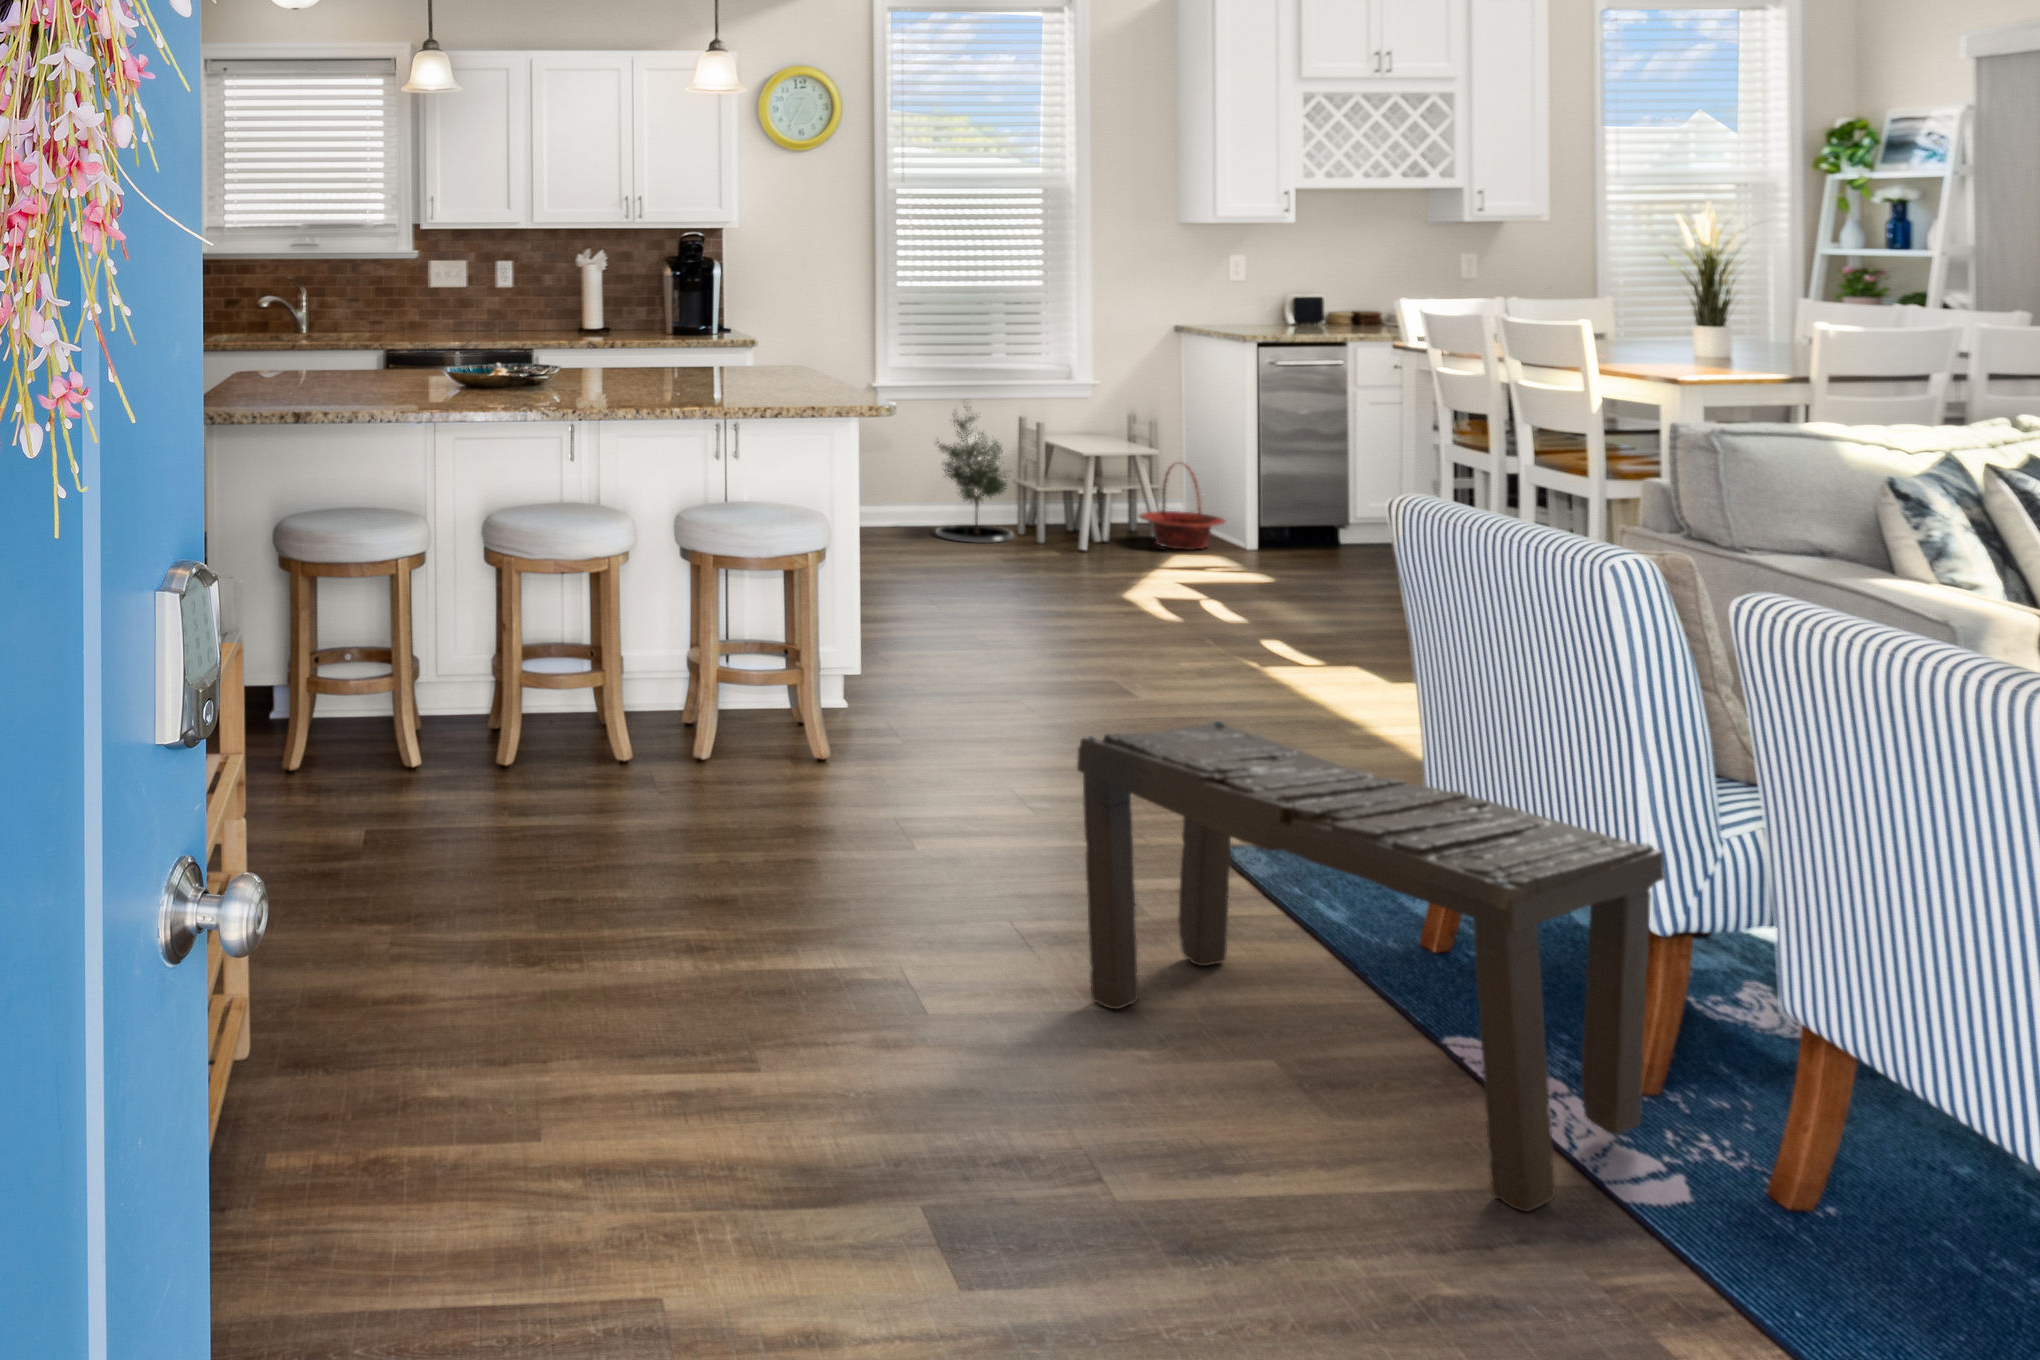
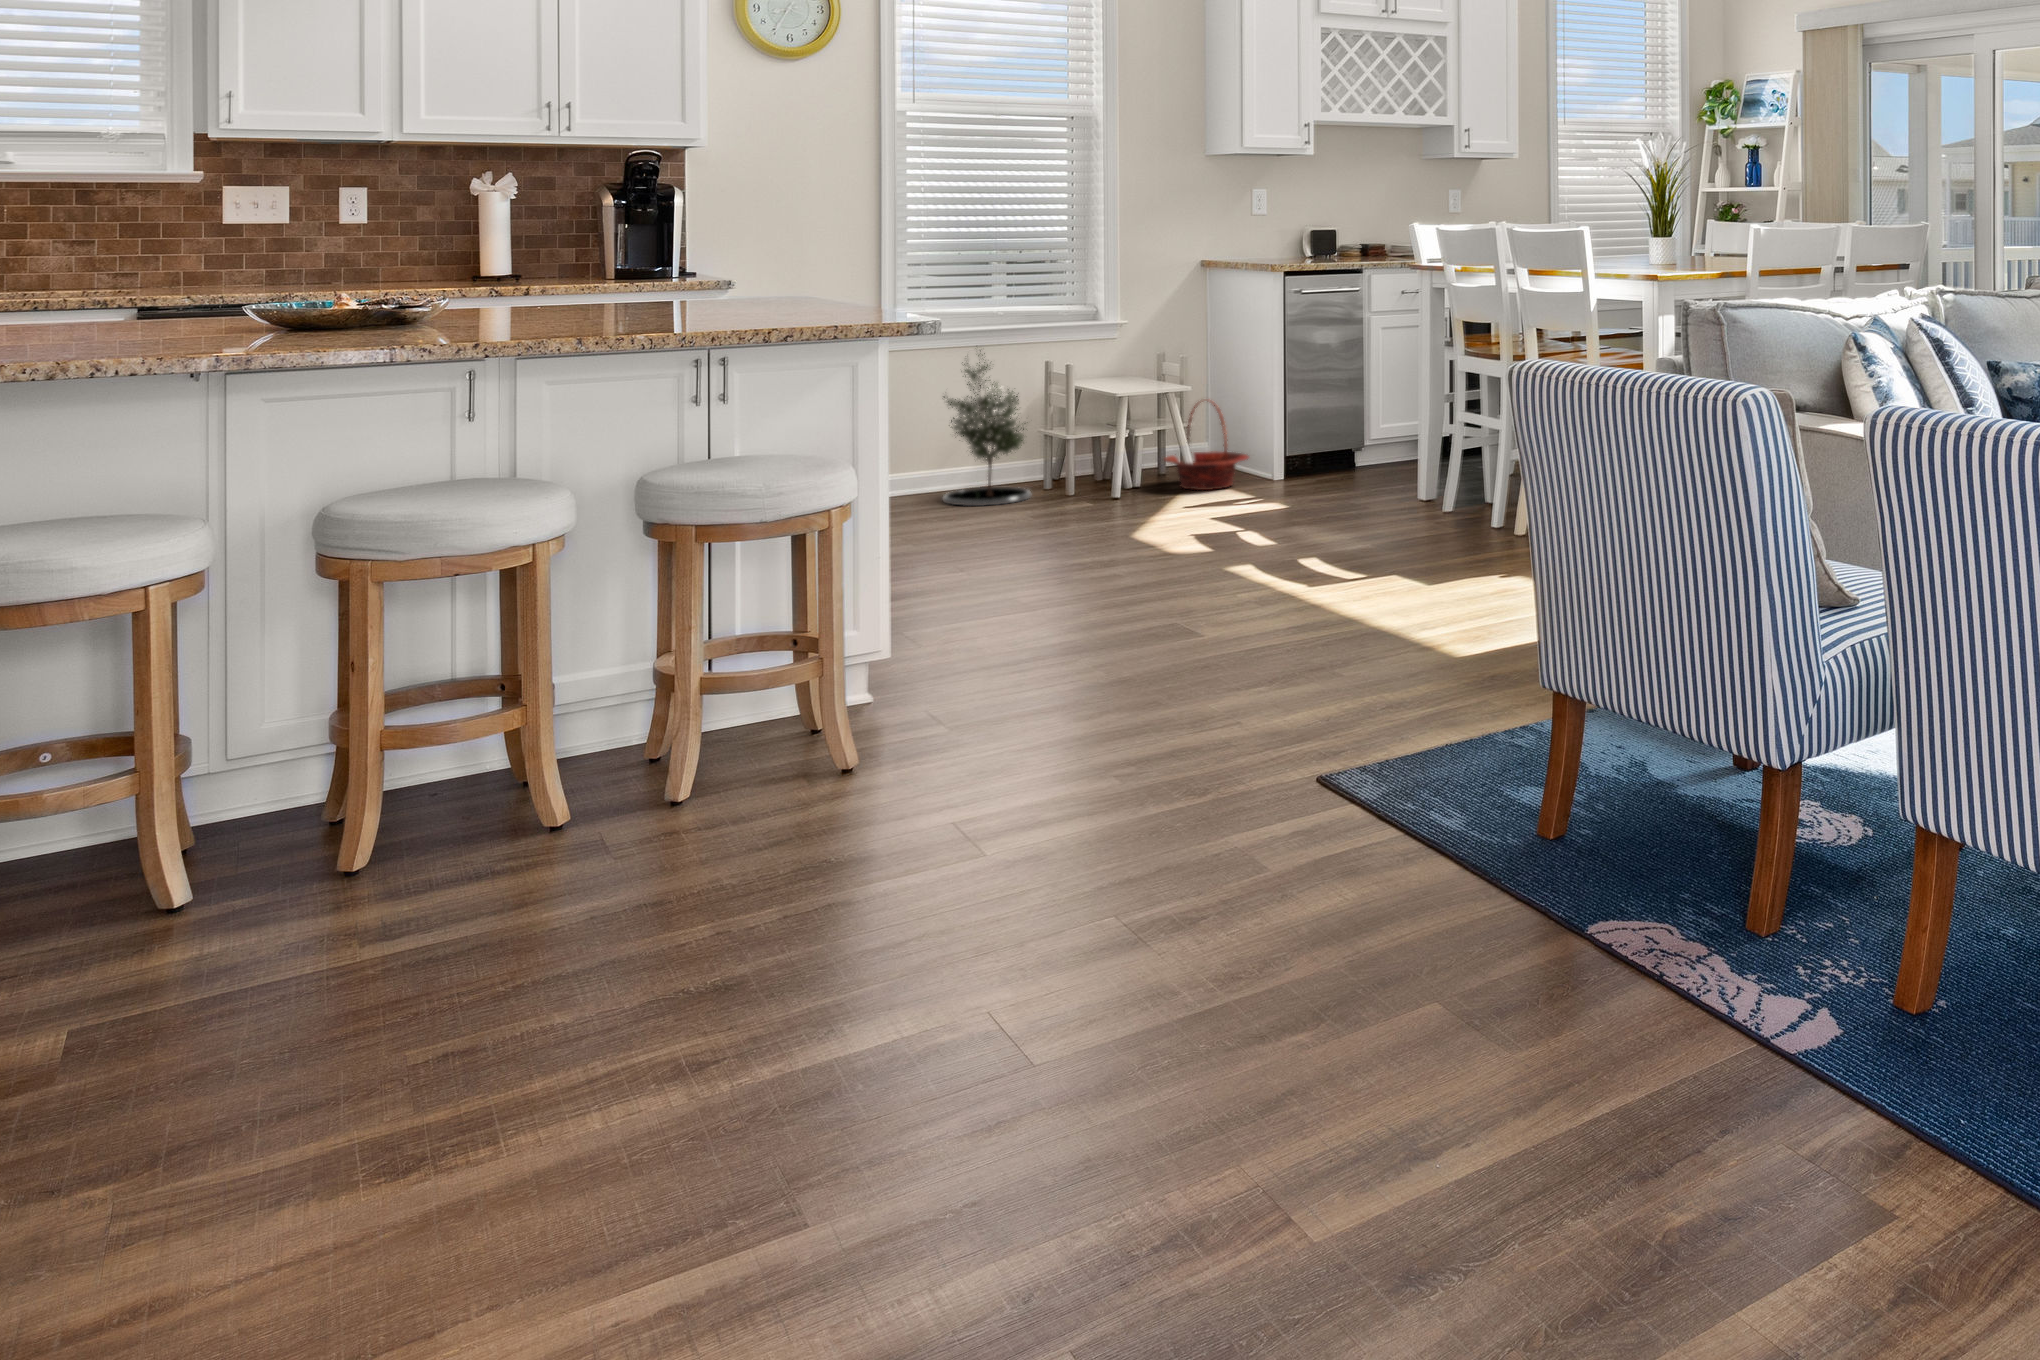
bench: present [1077,721,1665,1211] -> none [1204,625,1808,1093]

